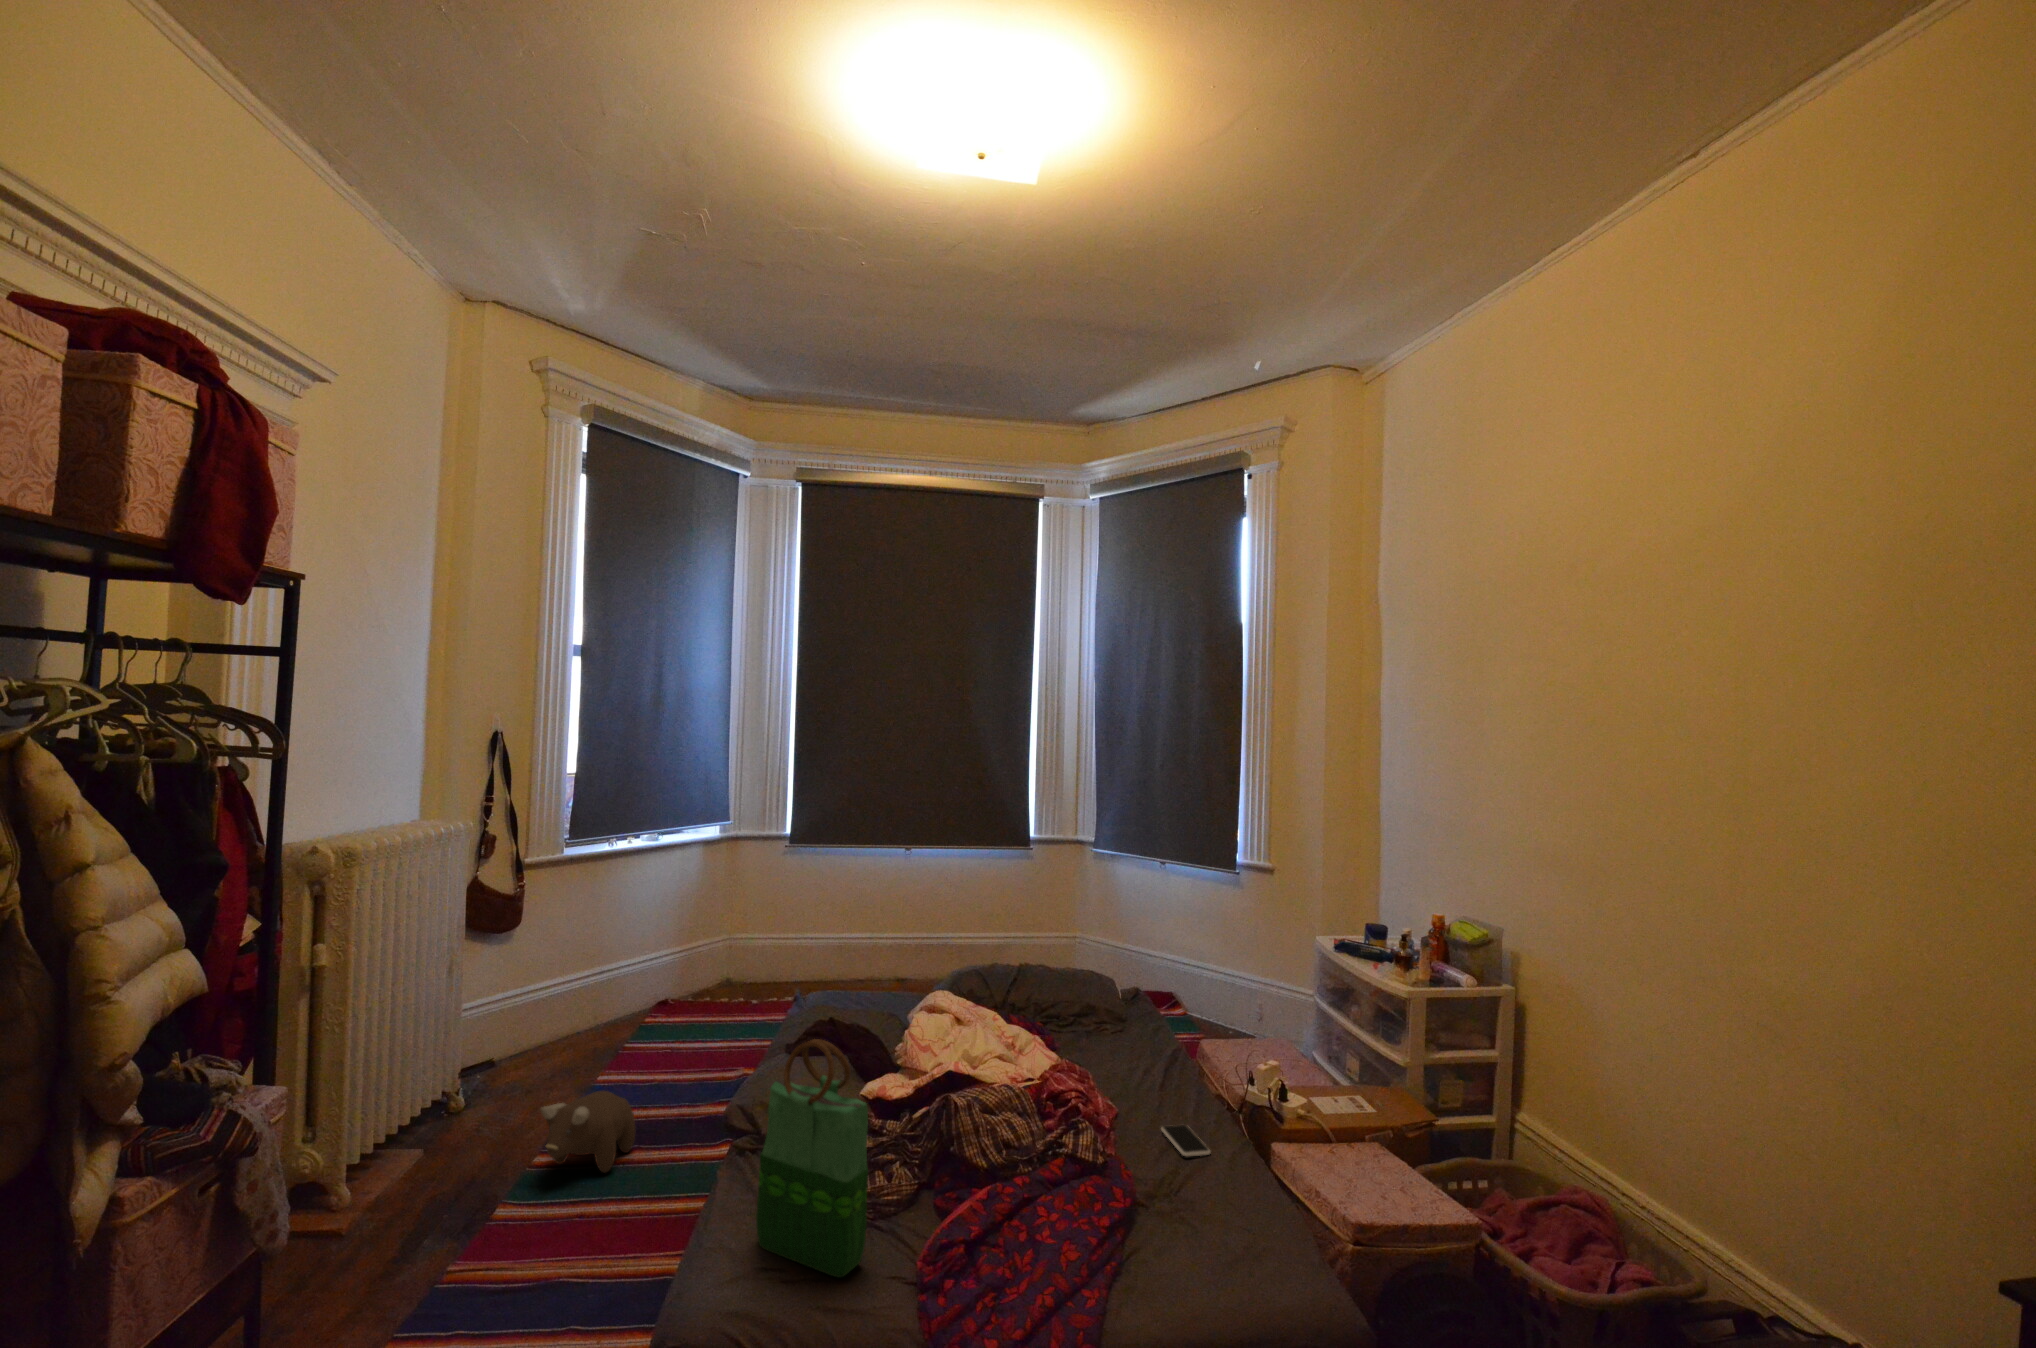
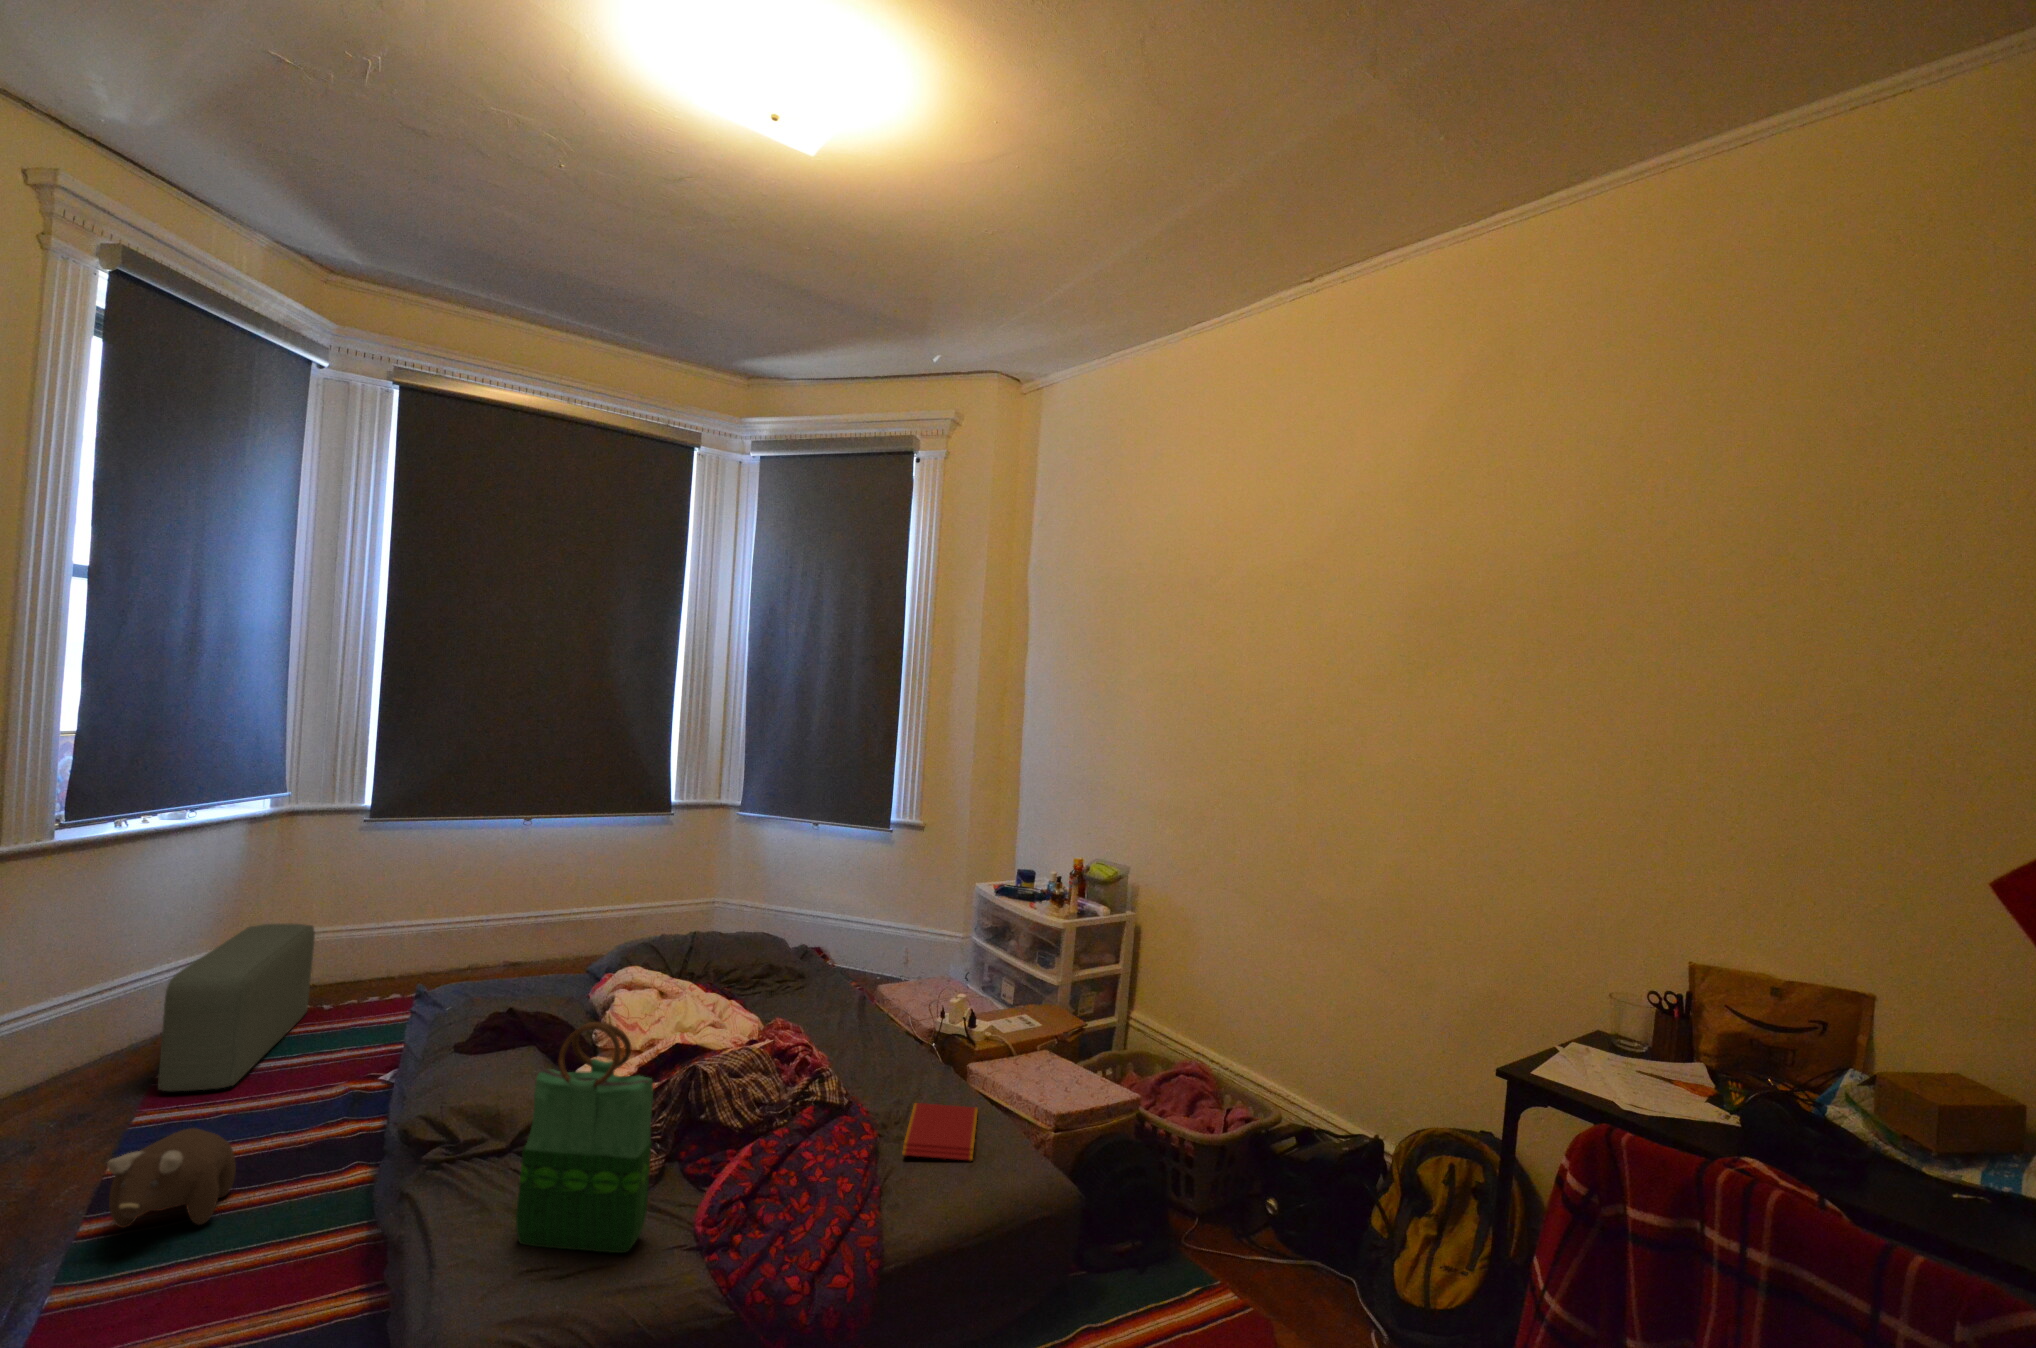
pouf: none [620,930,741,1061] -> present [158,924,315,1091]
smartphone: present [1161,1125,1210,1156] -> none [877,1061,927,1087]
book: none [1150,1176,1257,1258] -> present [902,1103,978,1160]

